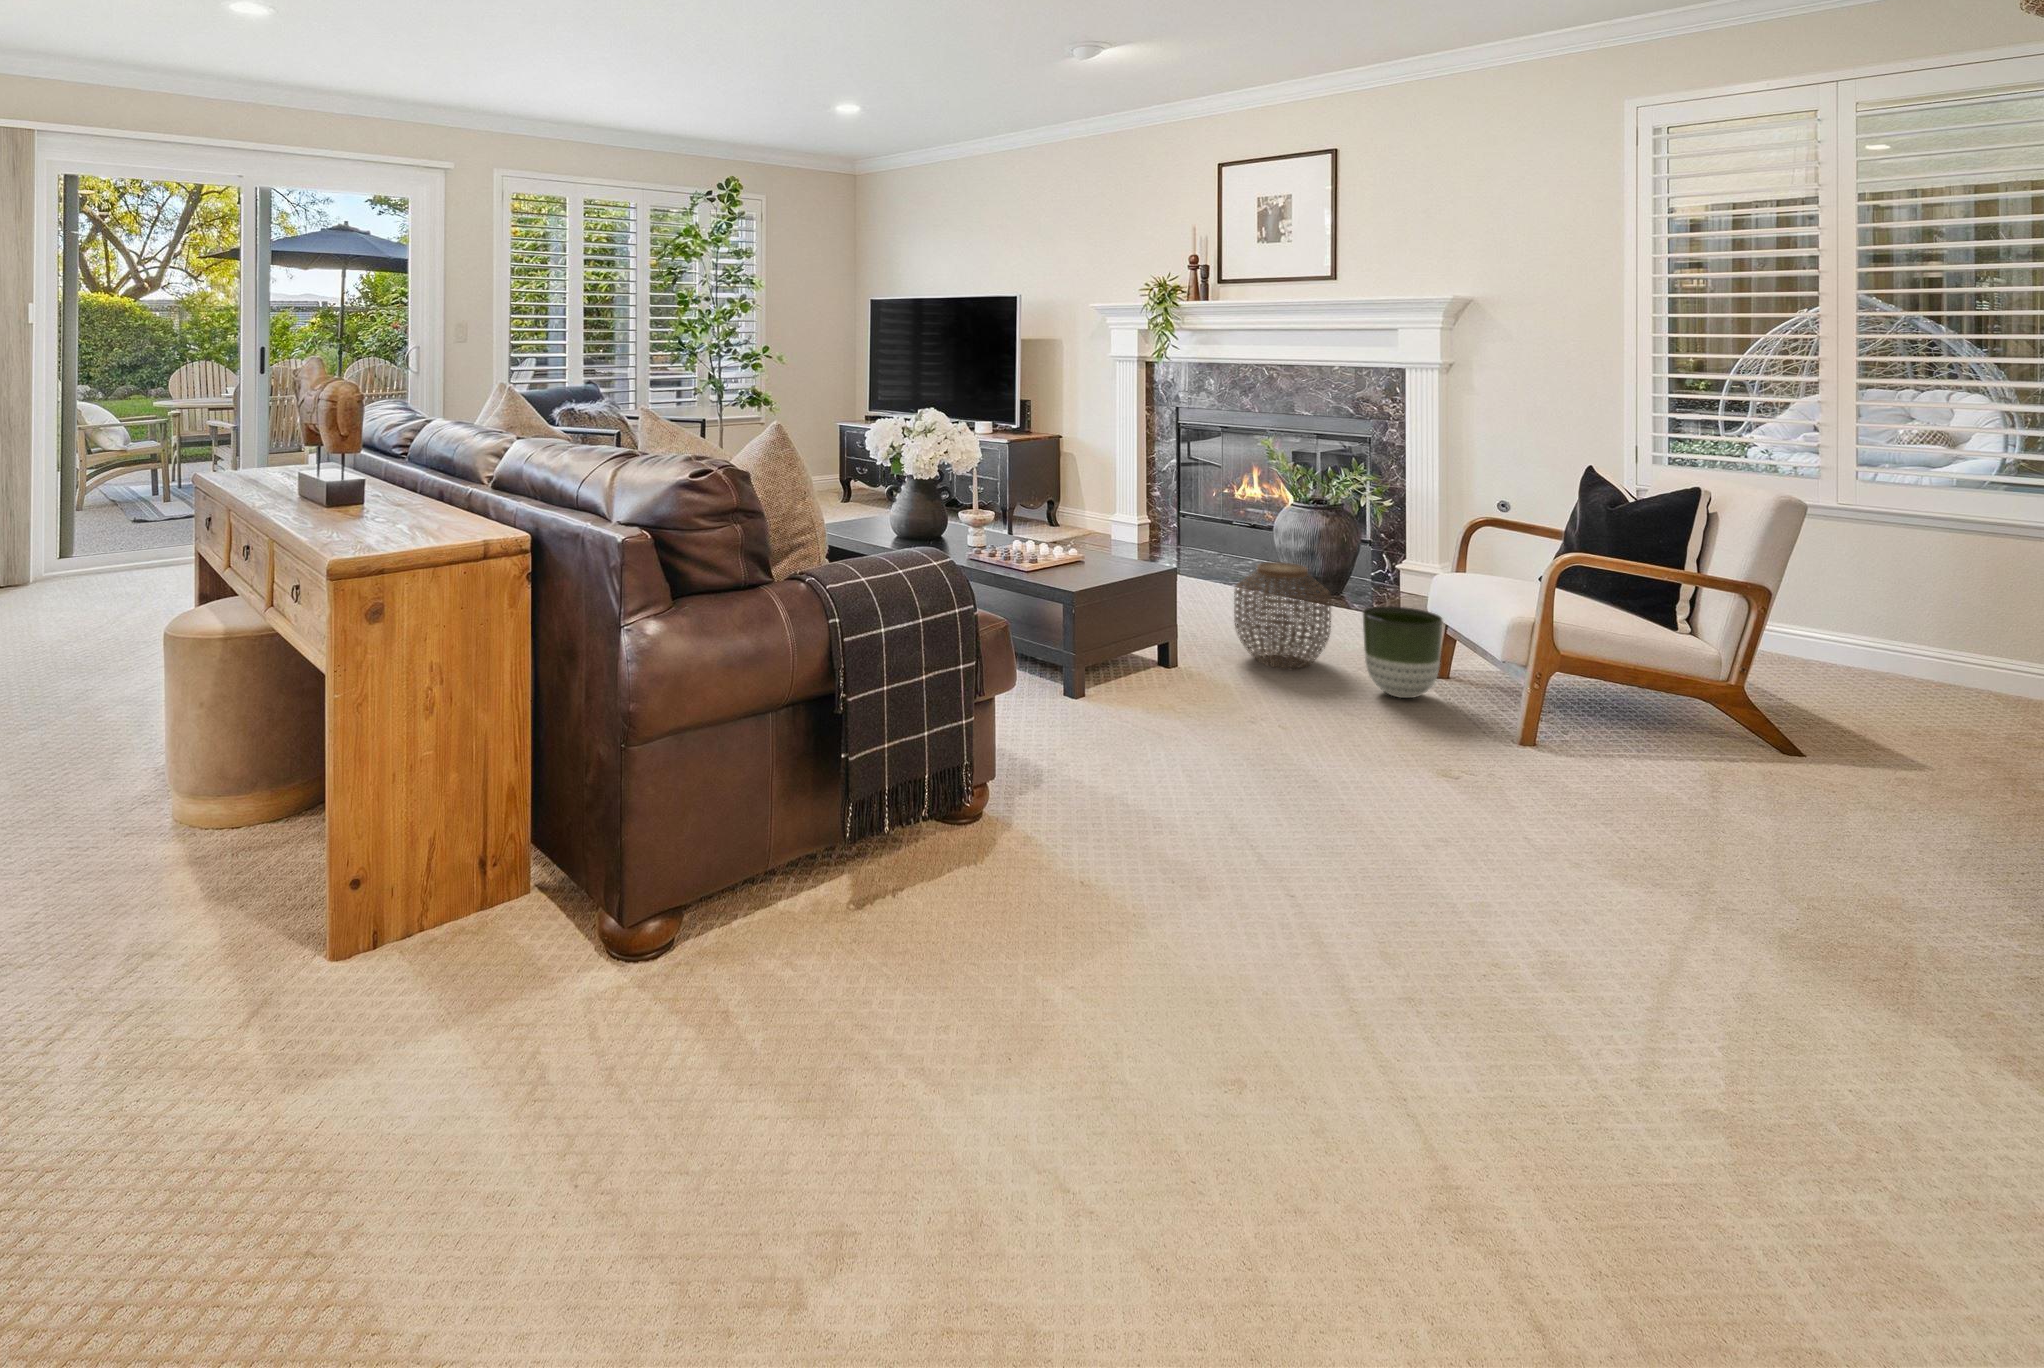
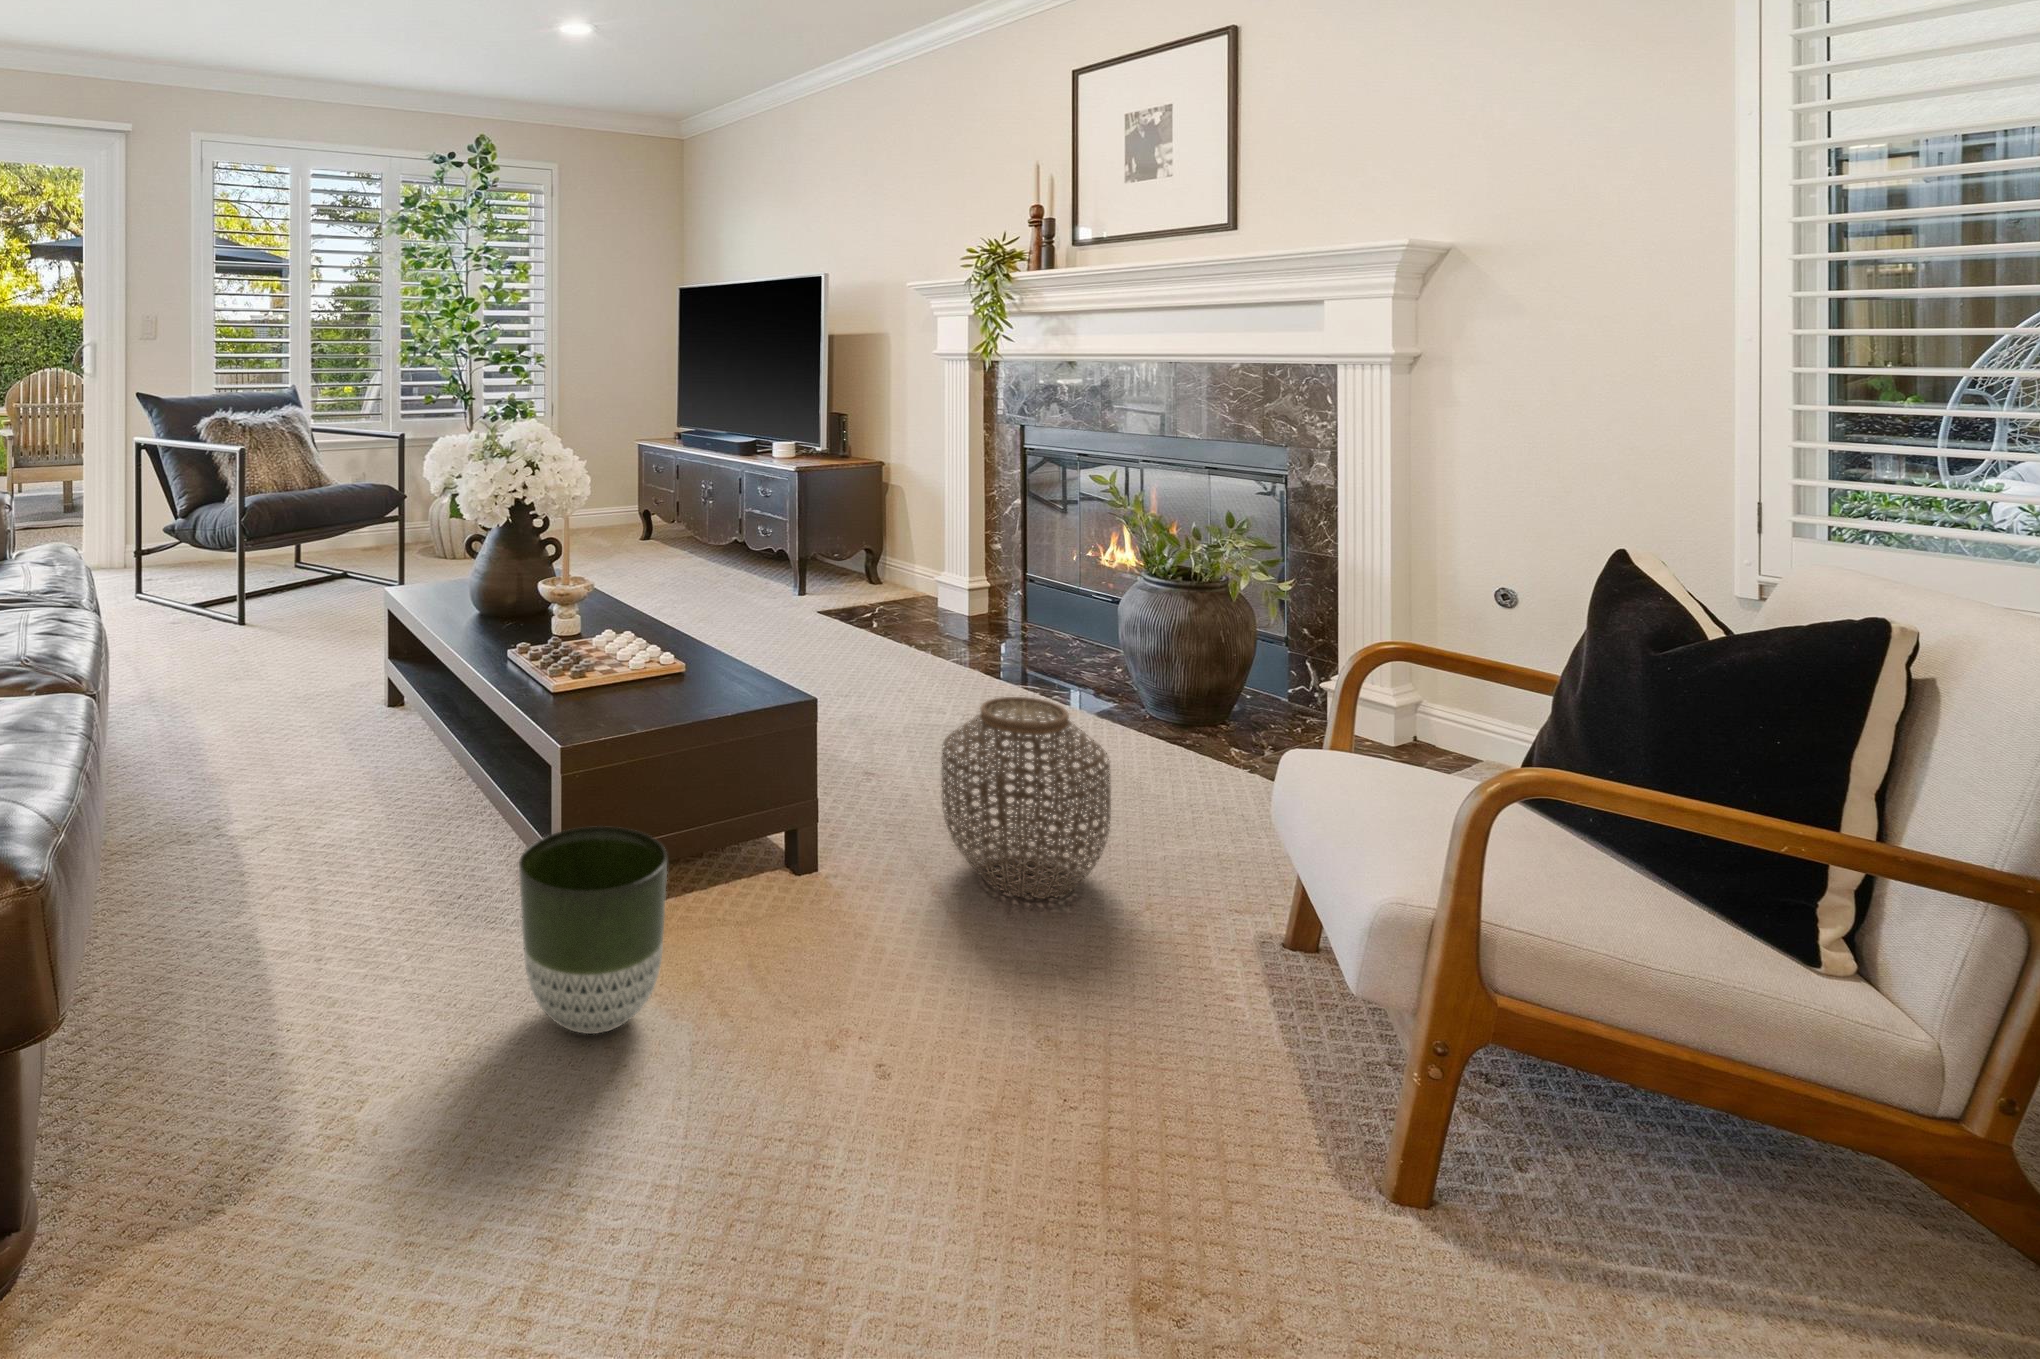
planter: present [1363,606,1443,698] -> present [519,826,667,1034]

